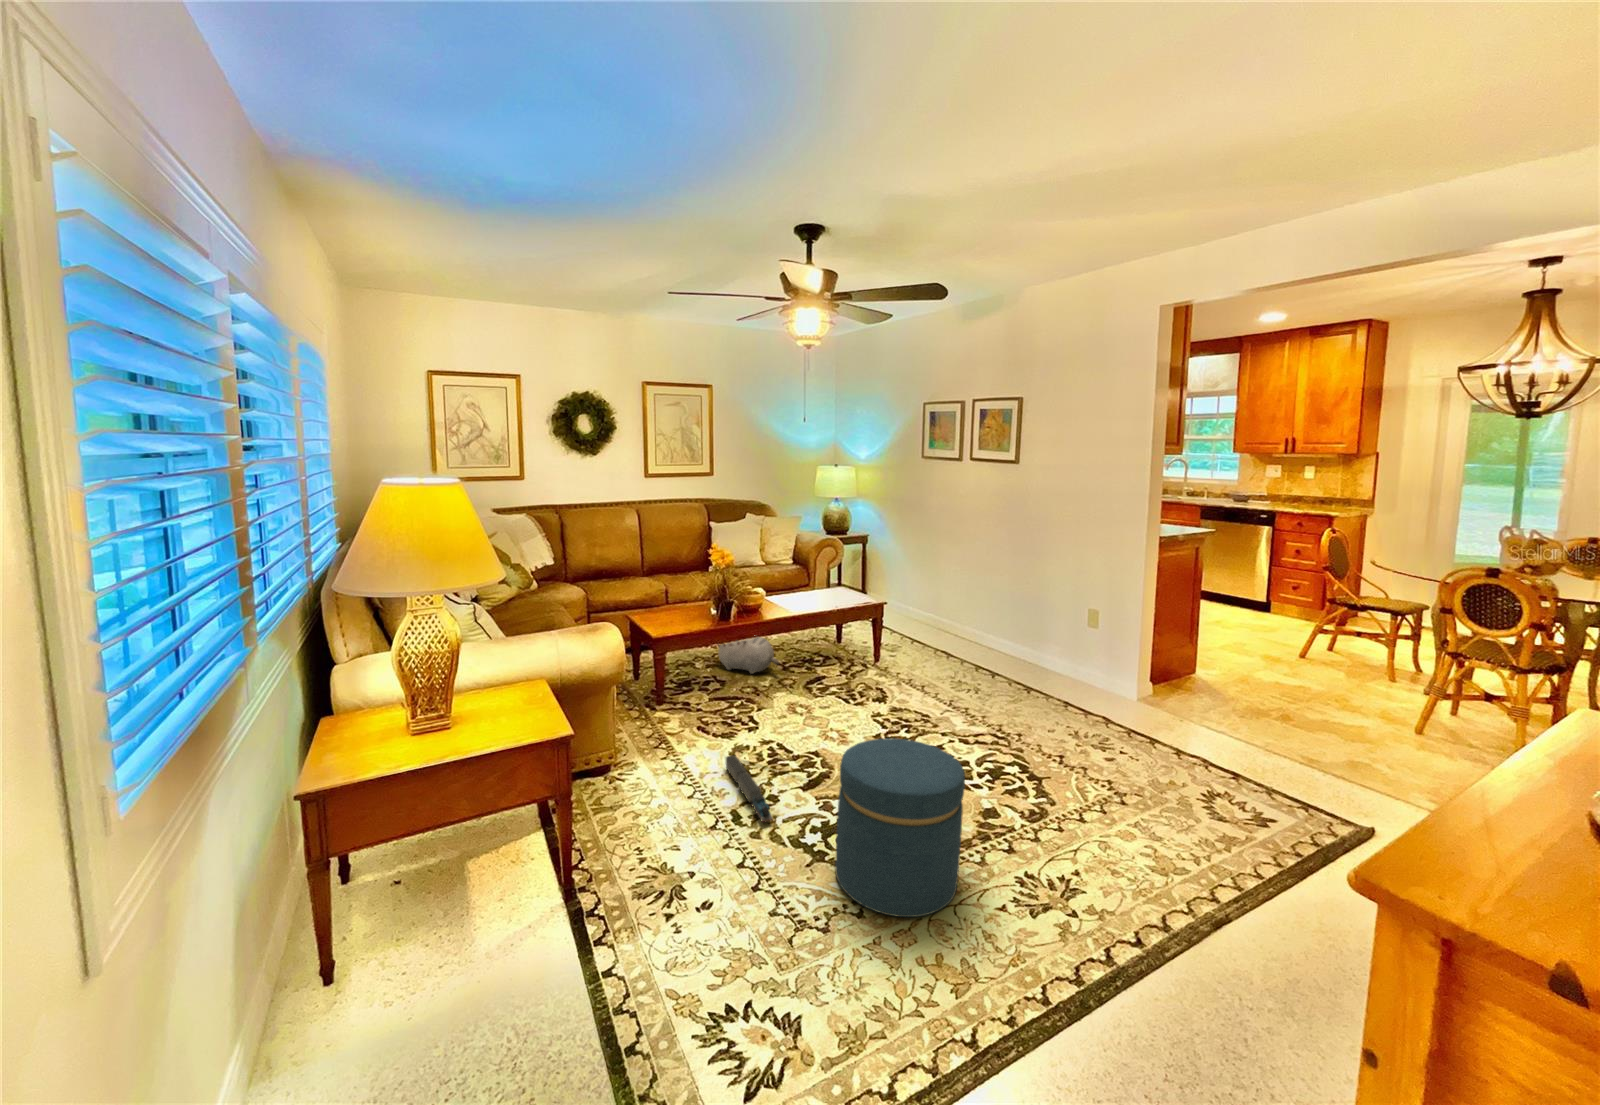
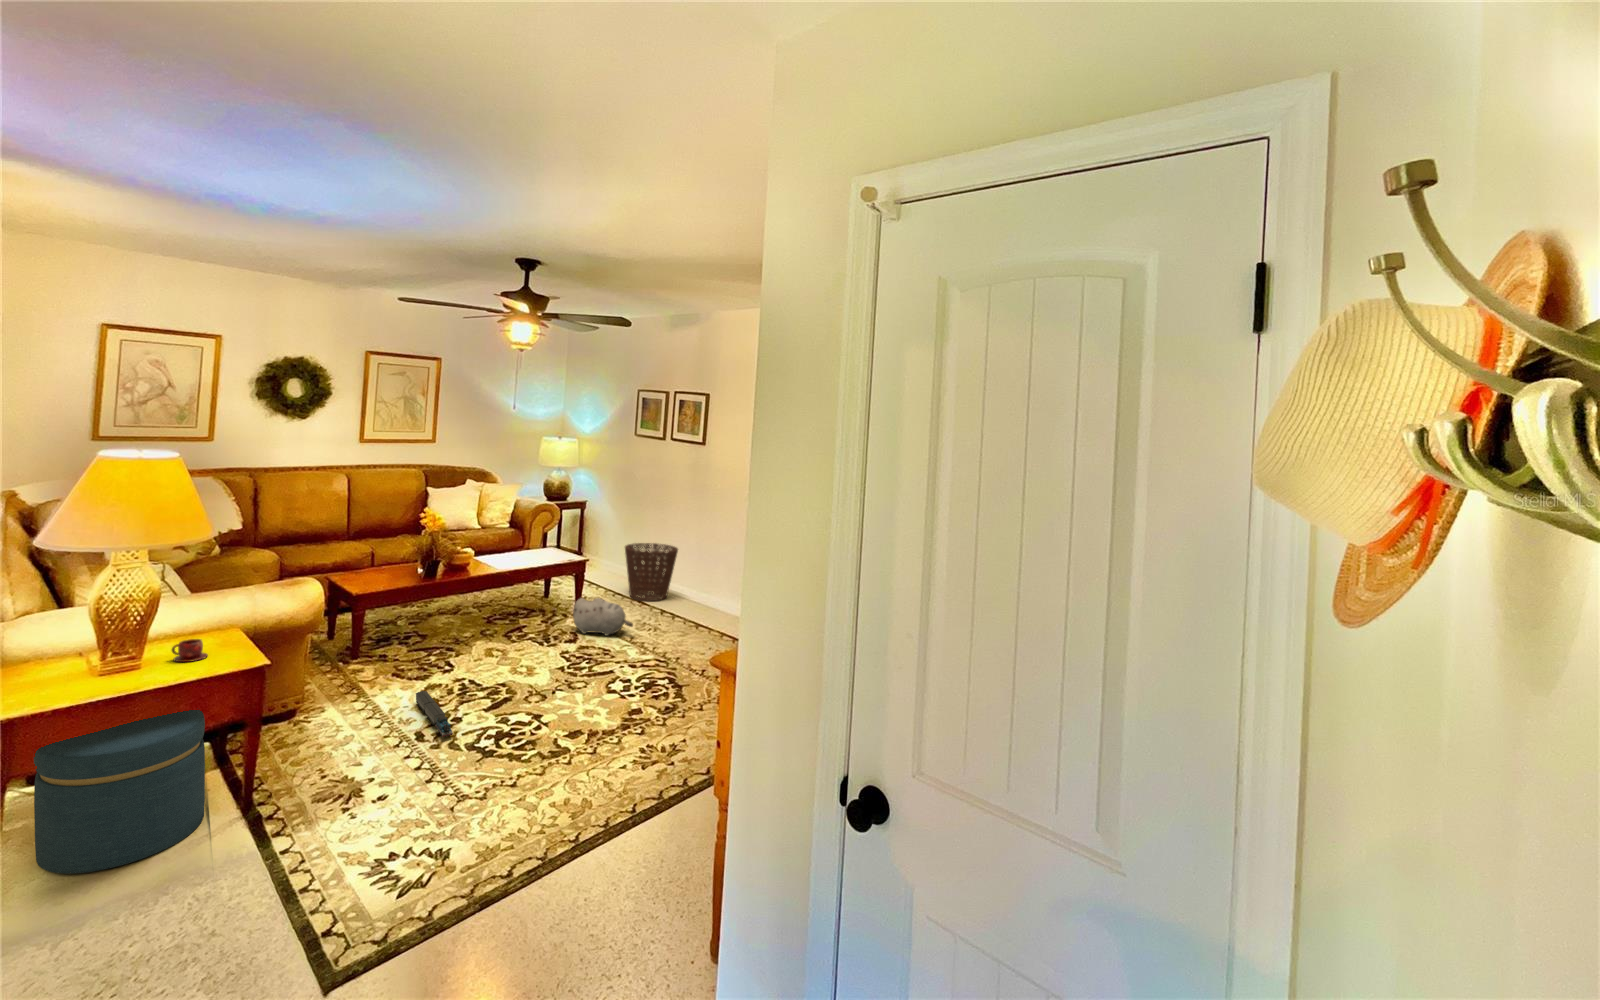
basket: none [921,583,986,653] -> present [625,543,678,601]
plush toy: present [718,635,779,674] -> present [573,598,633,636]
teacup: none [495,688,528,715] -> present [172,639,208,662]
ottoman: present [835,738,965,917] -> present [34,710,205,874]

